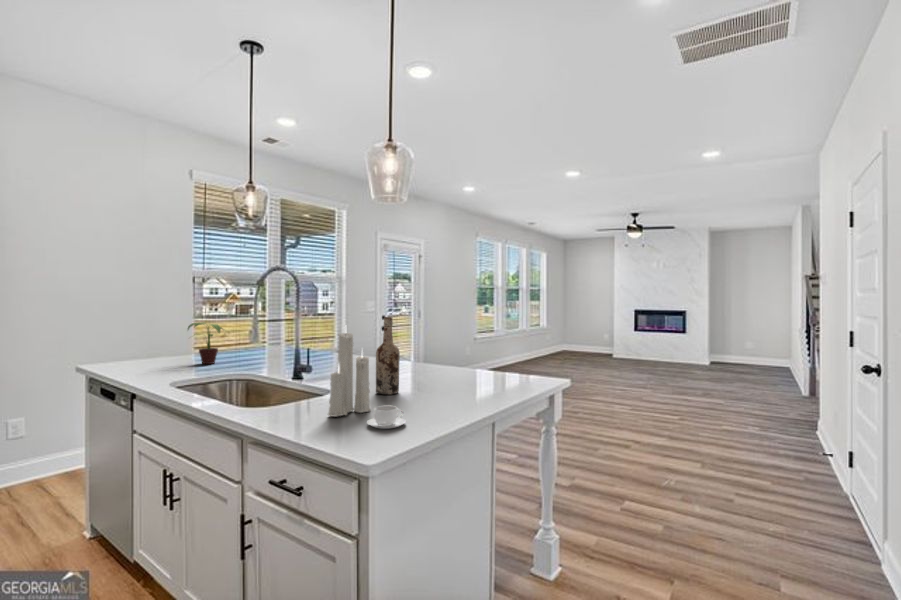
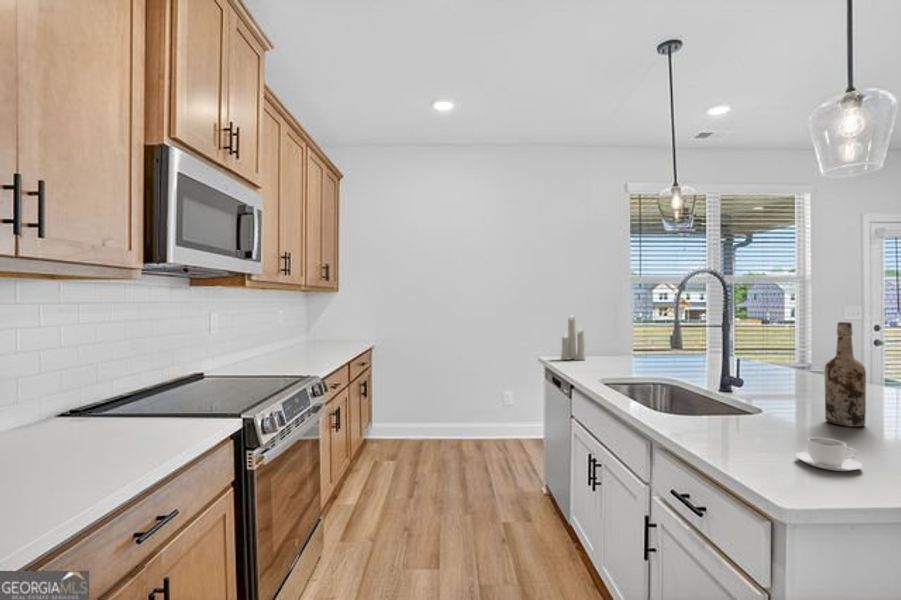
potted plant: present [188,323,223,364] -> none [616,325,652,364]
candle: present [328,332,370,417] -> present [561,317,585,360]

